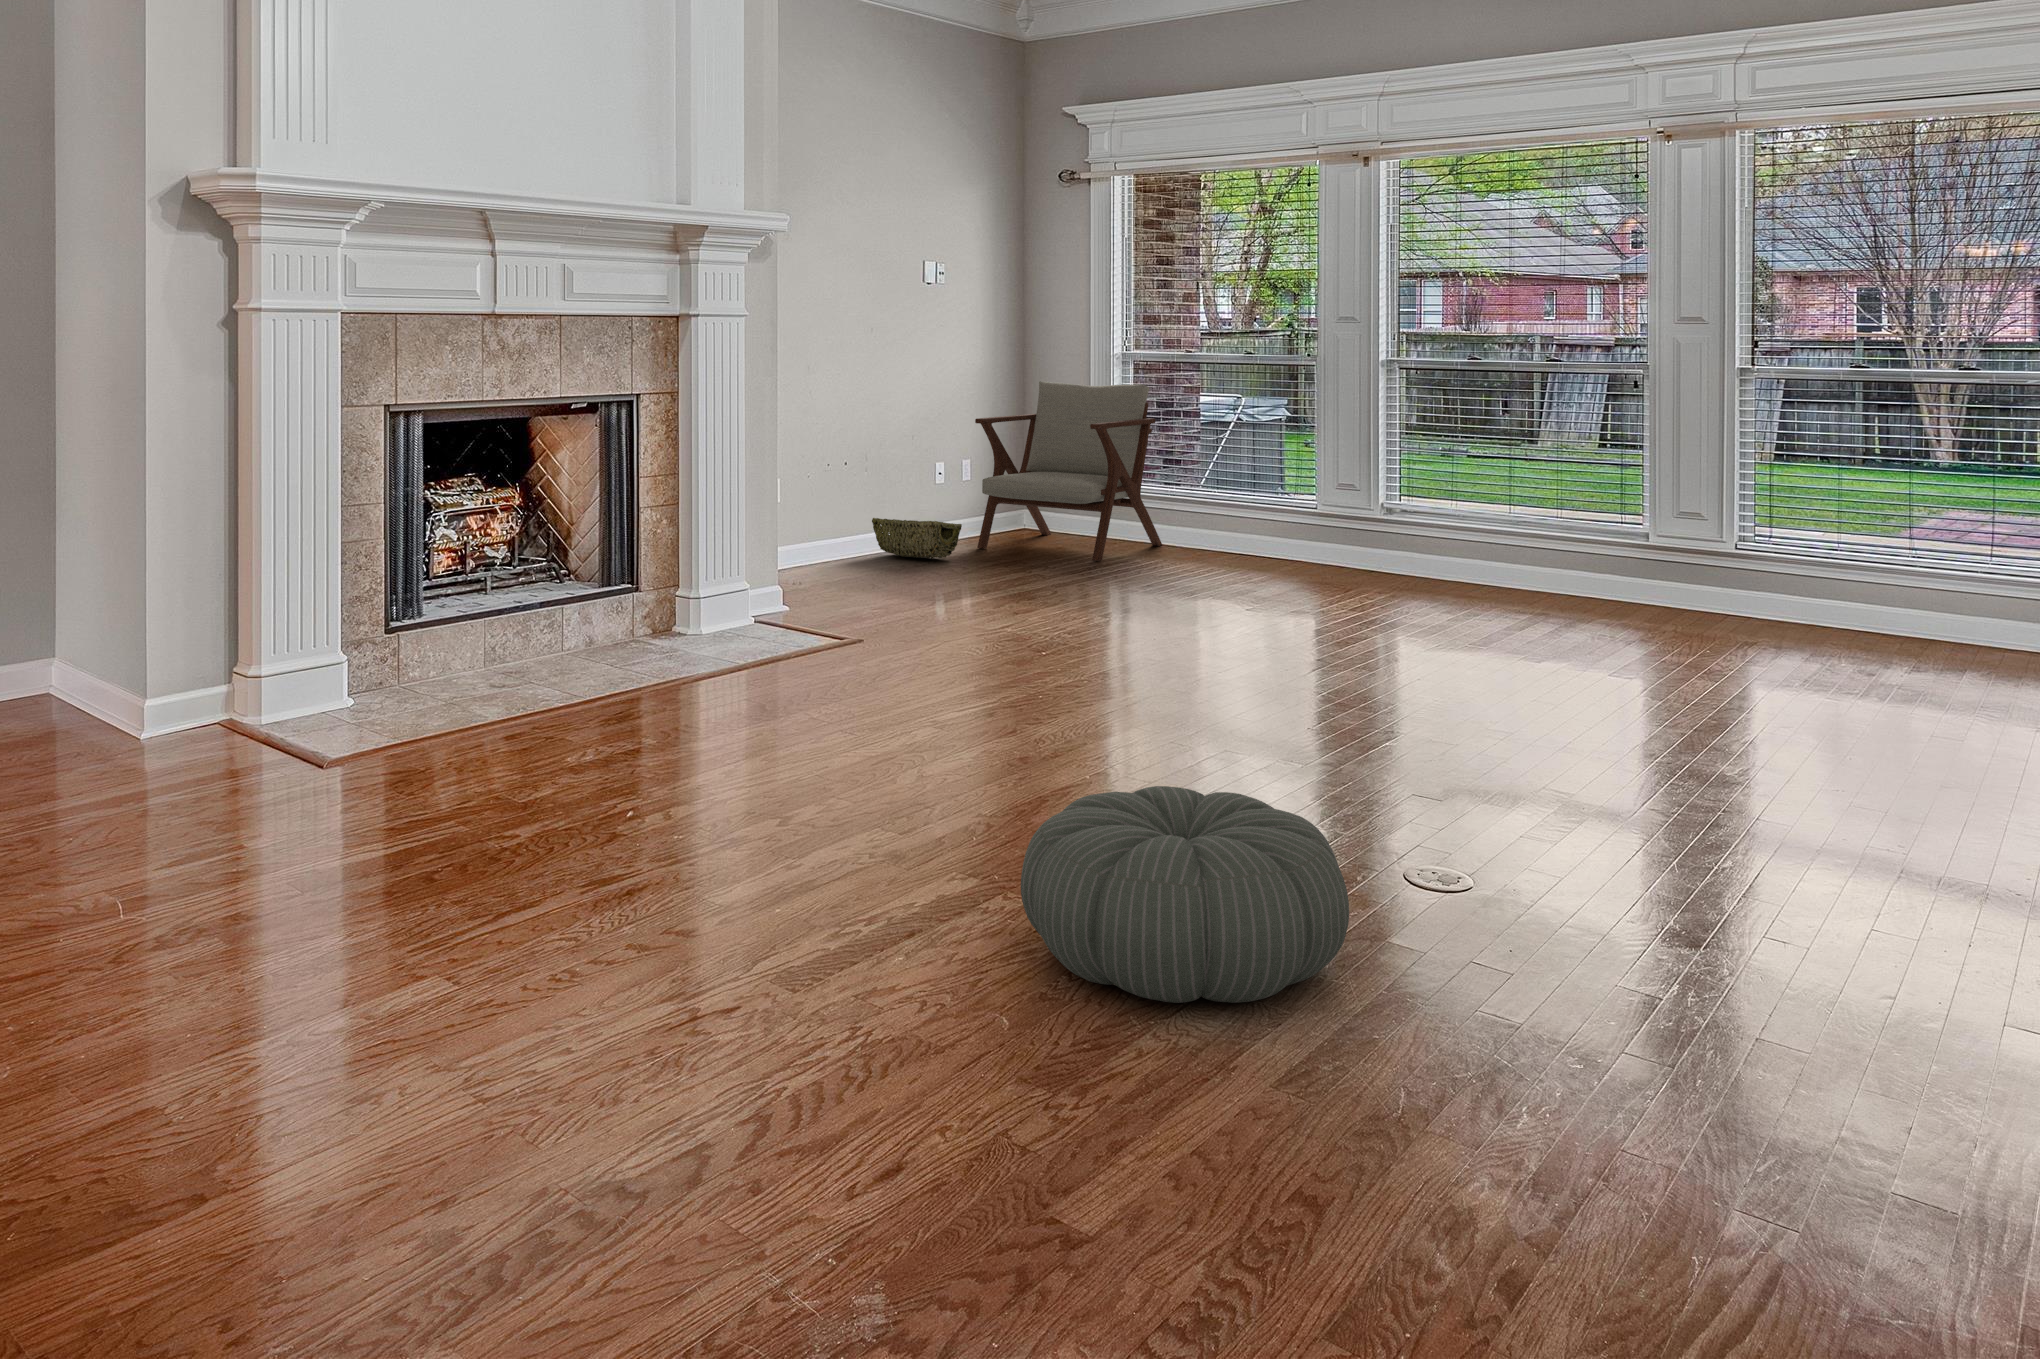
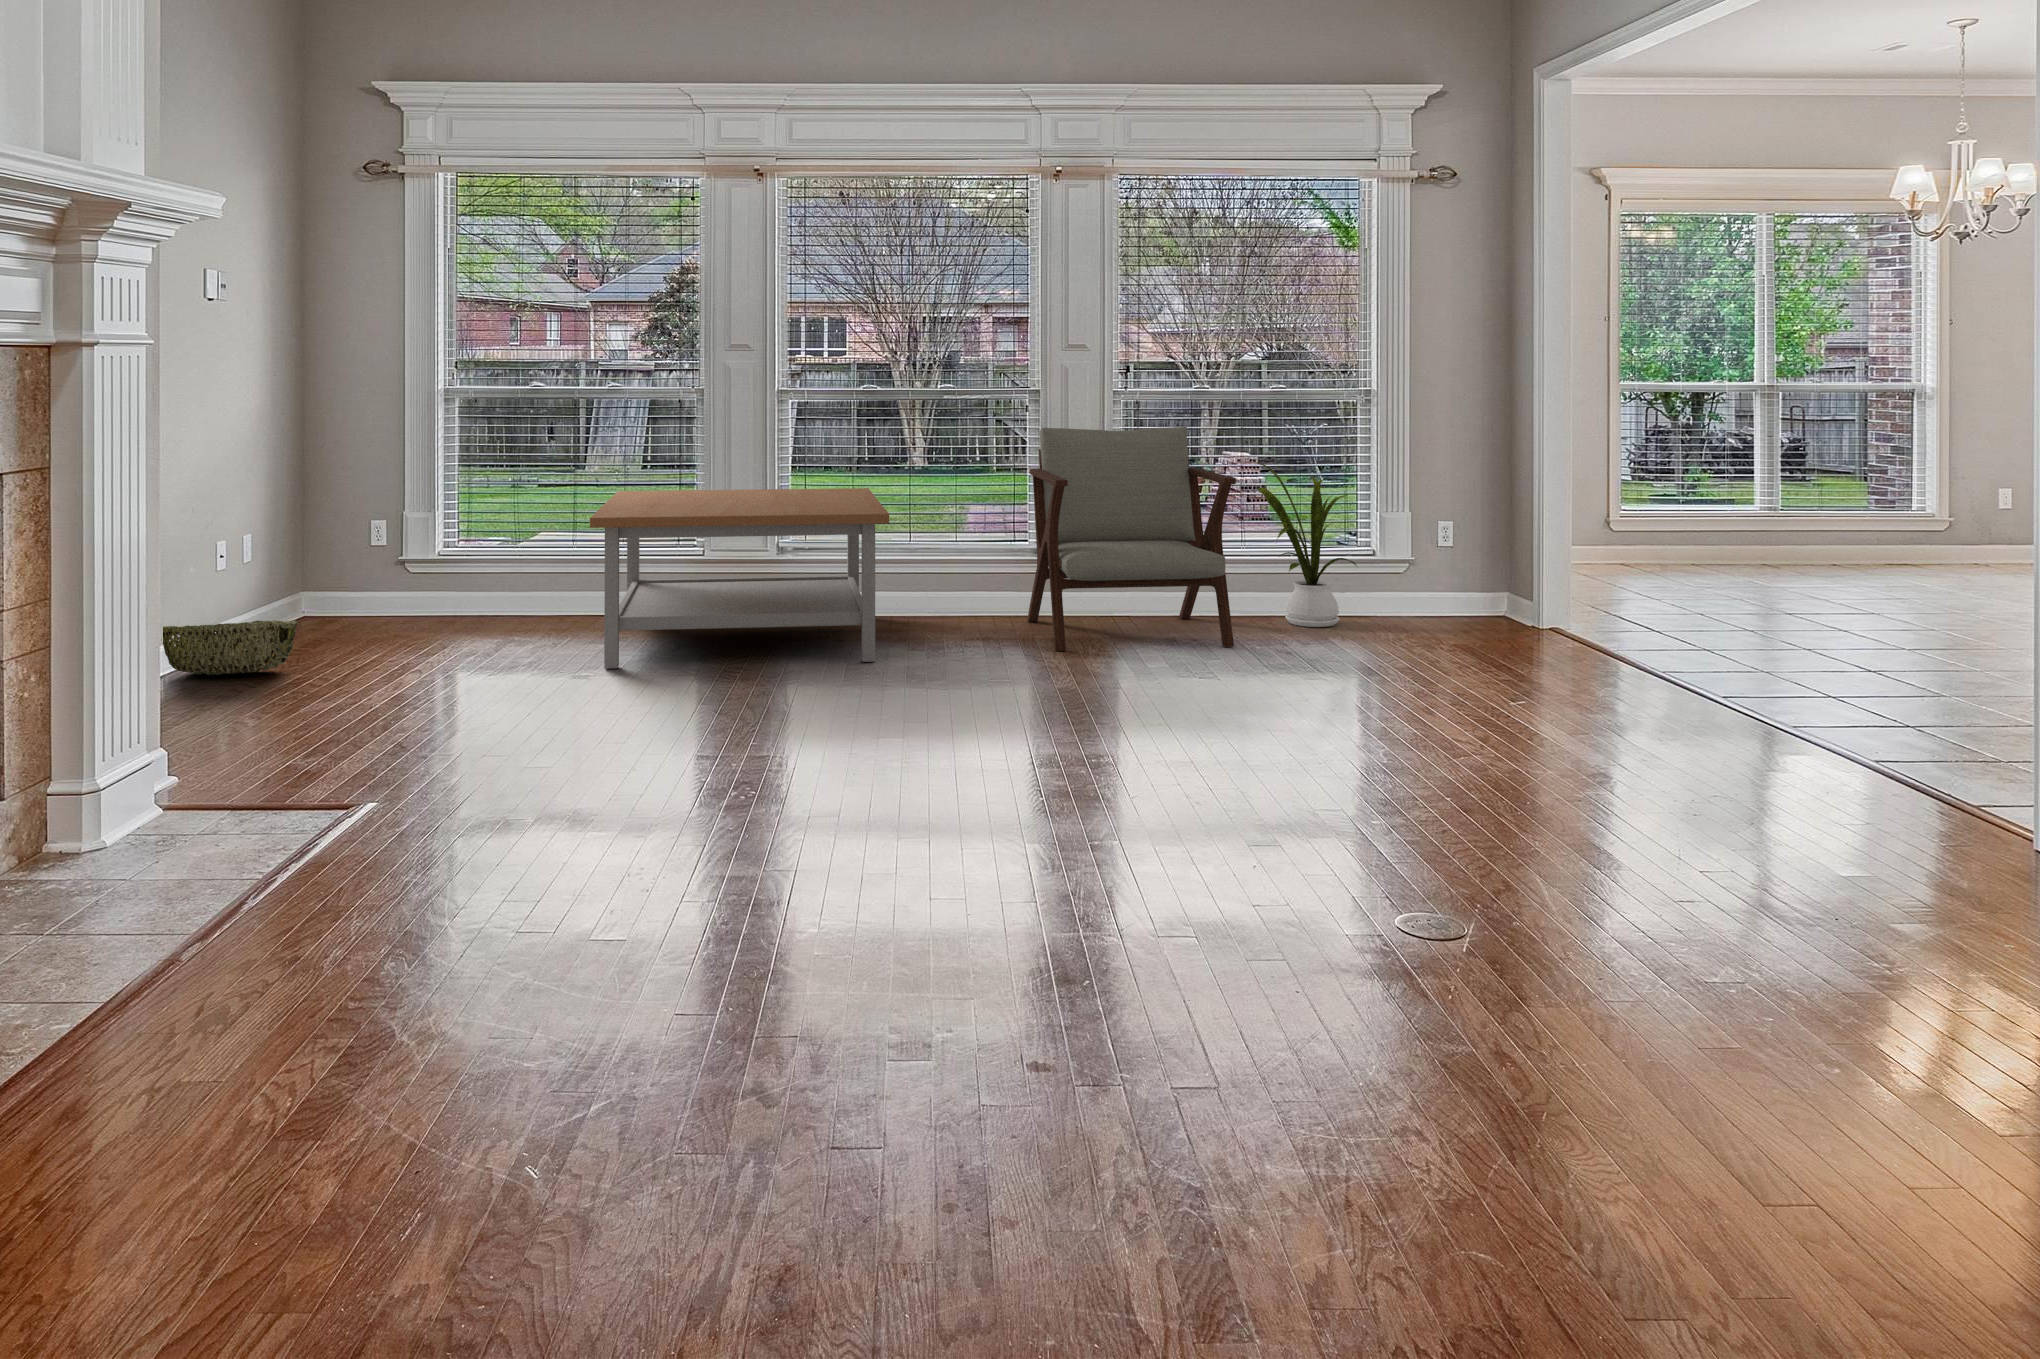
lounge chair: present [975,381,1162,561] -> present [1027,427,1236,651]
coffee table: none [1140,445,1462,611] -> present [590,488,889,669]
house plant: none [1873,451,2024,650] -> present [1256,463,1357,627]
pouf: present [1021,786,1349,1003] -> none [1333,909,1752,1200]

